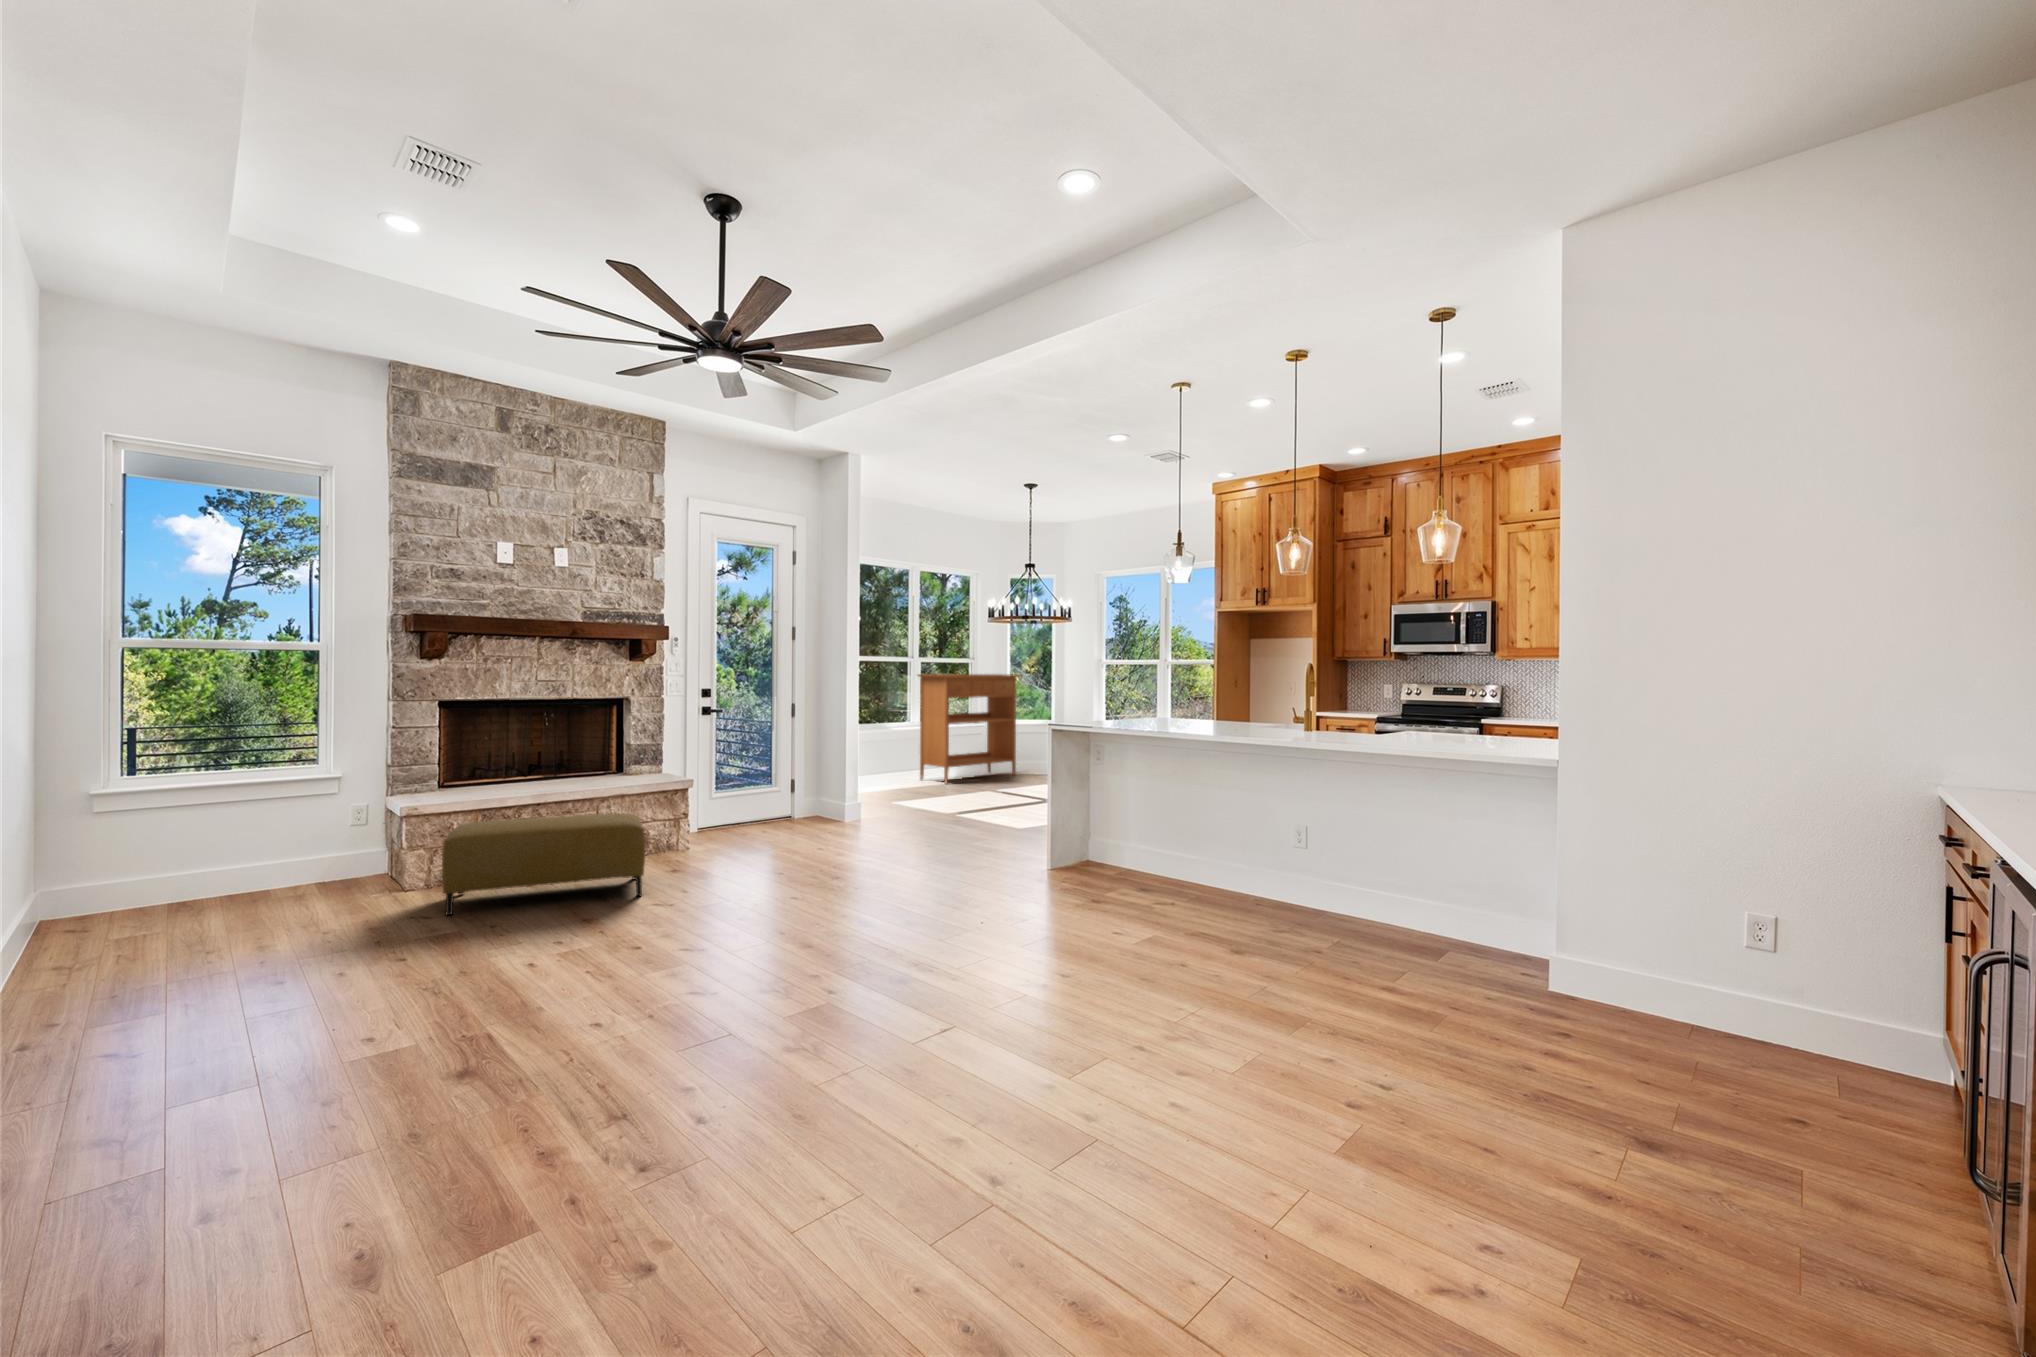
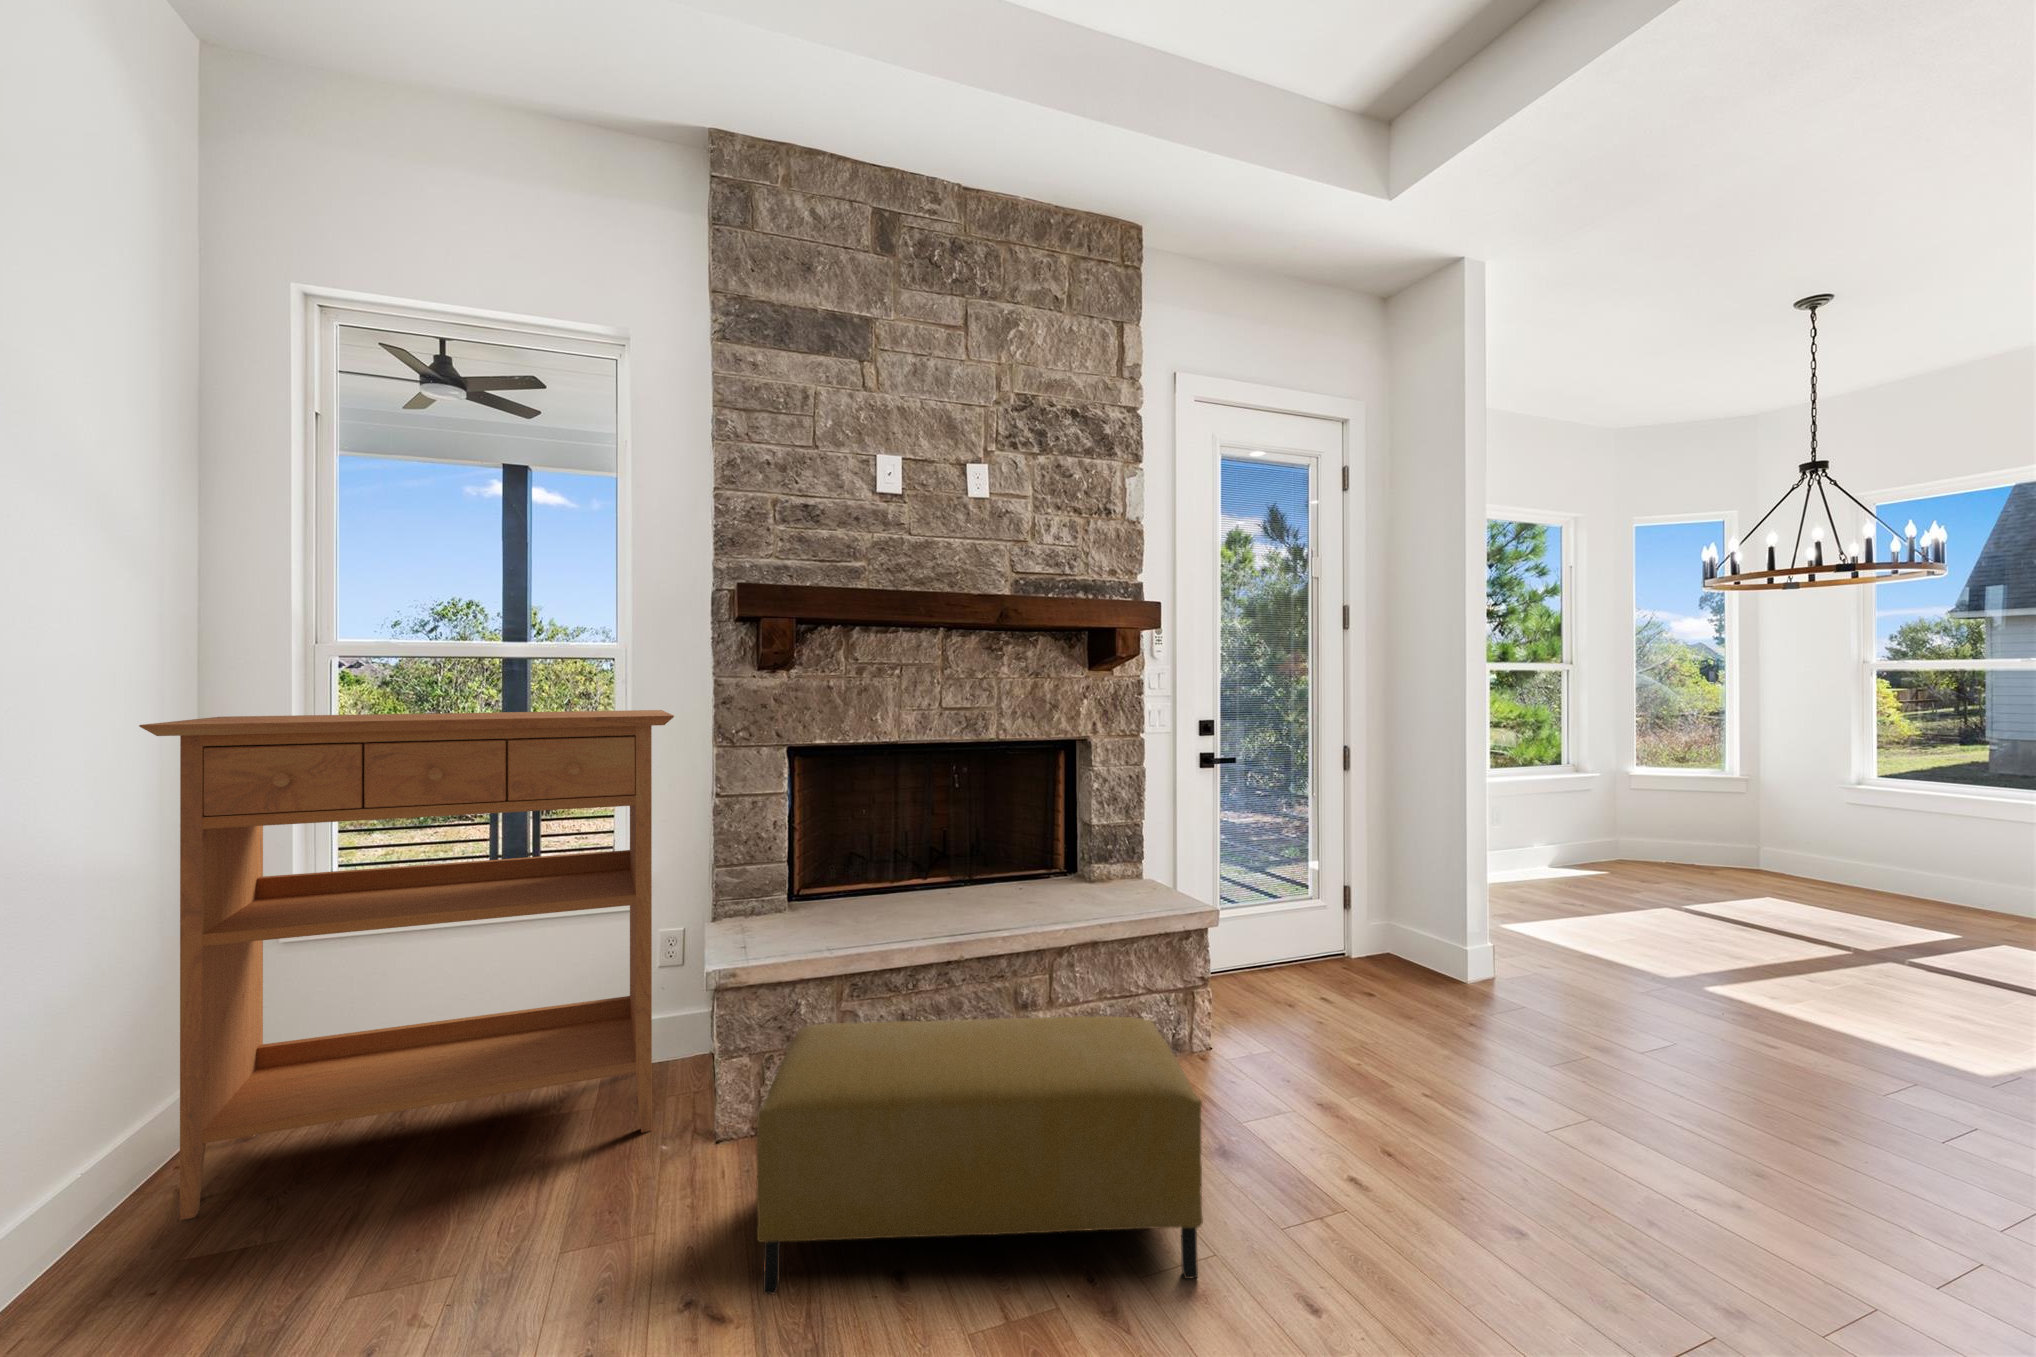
console table: present [918,674,1021,784] -> present [139,710,674,1220]

